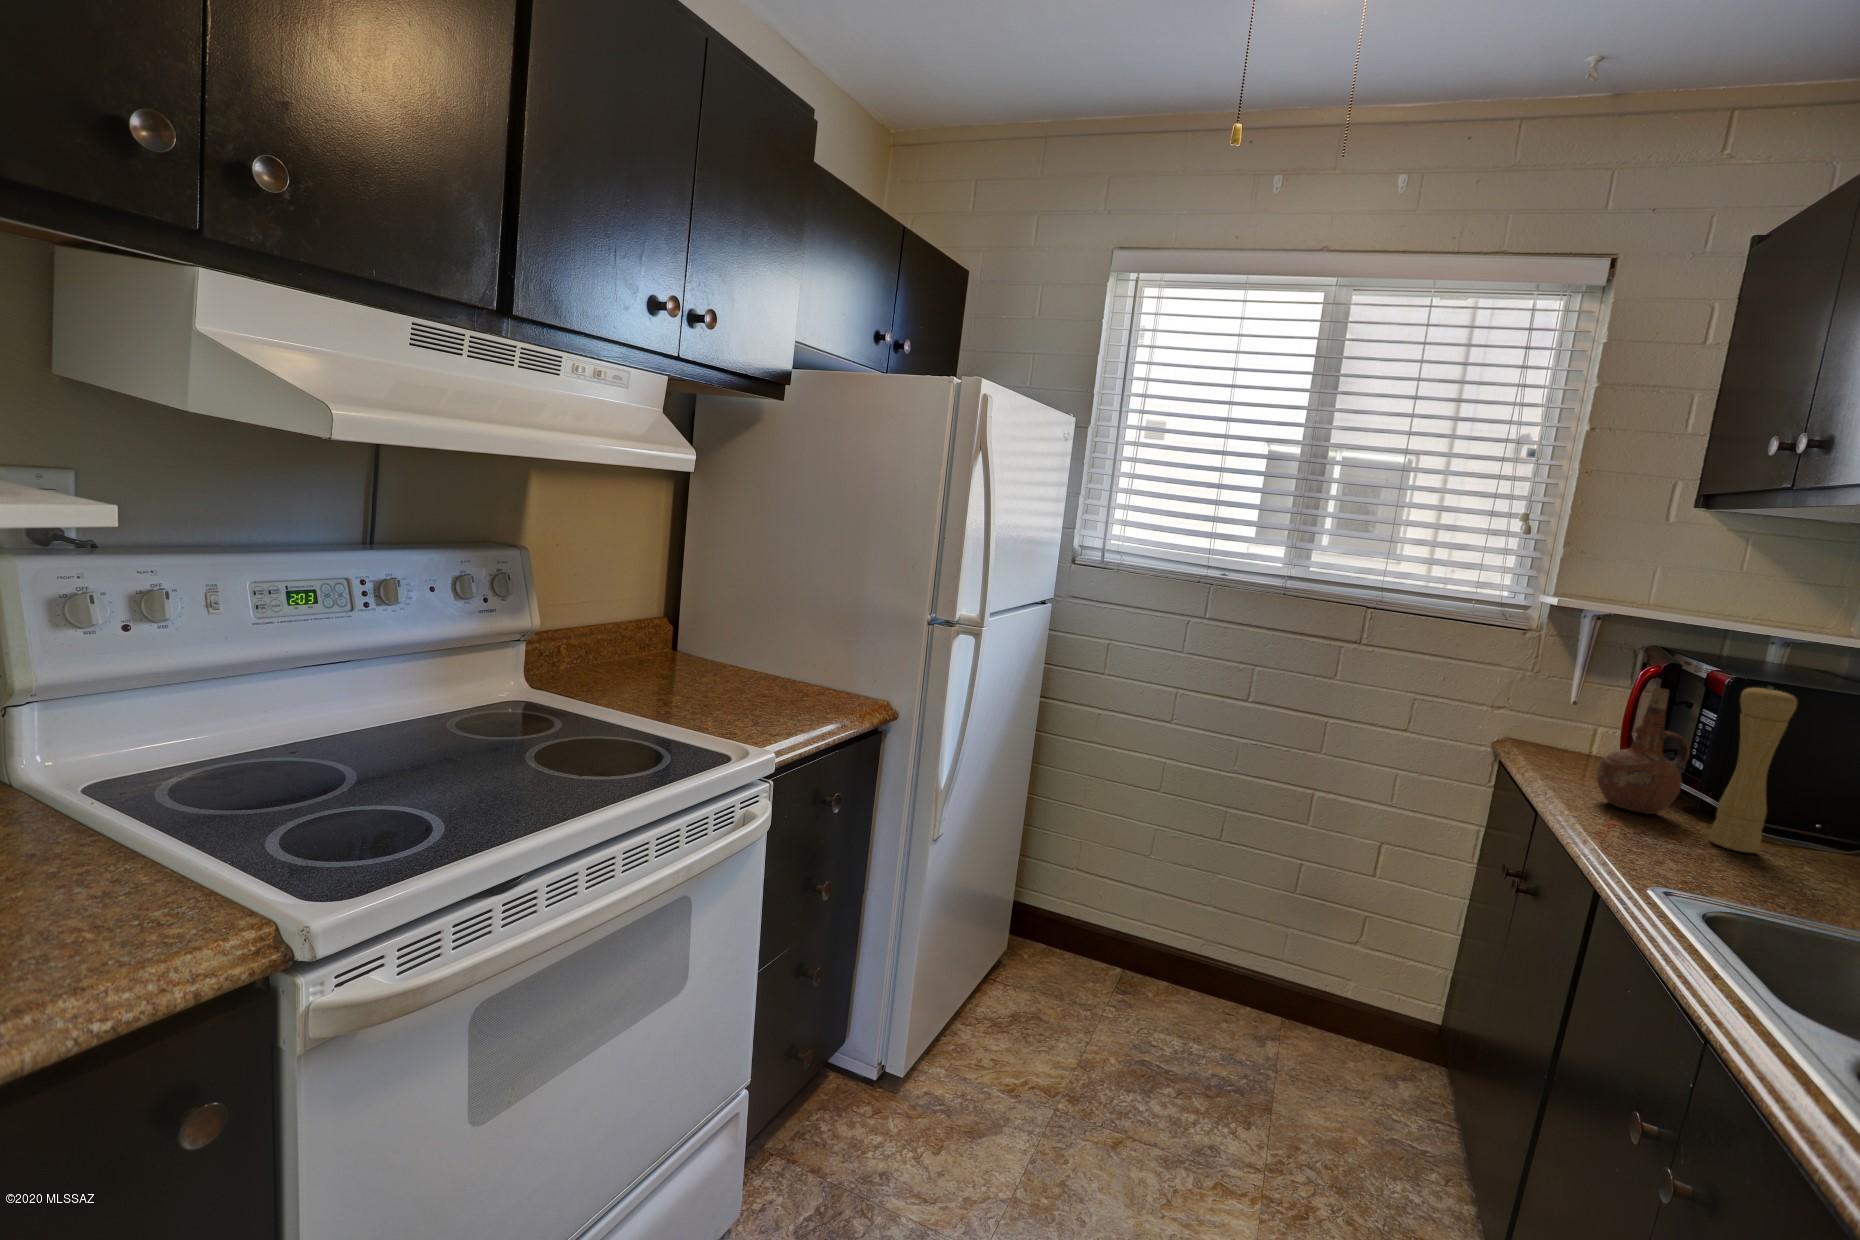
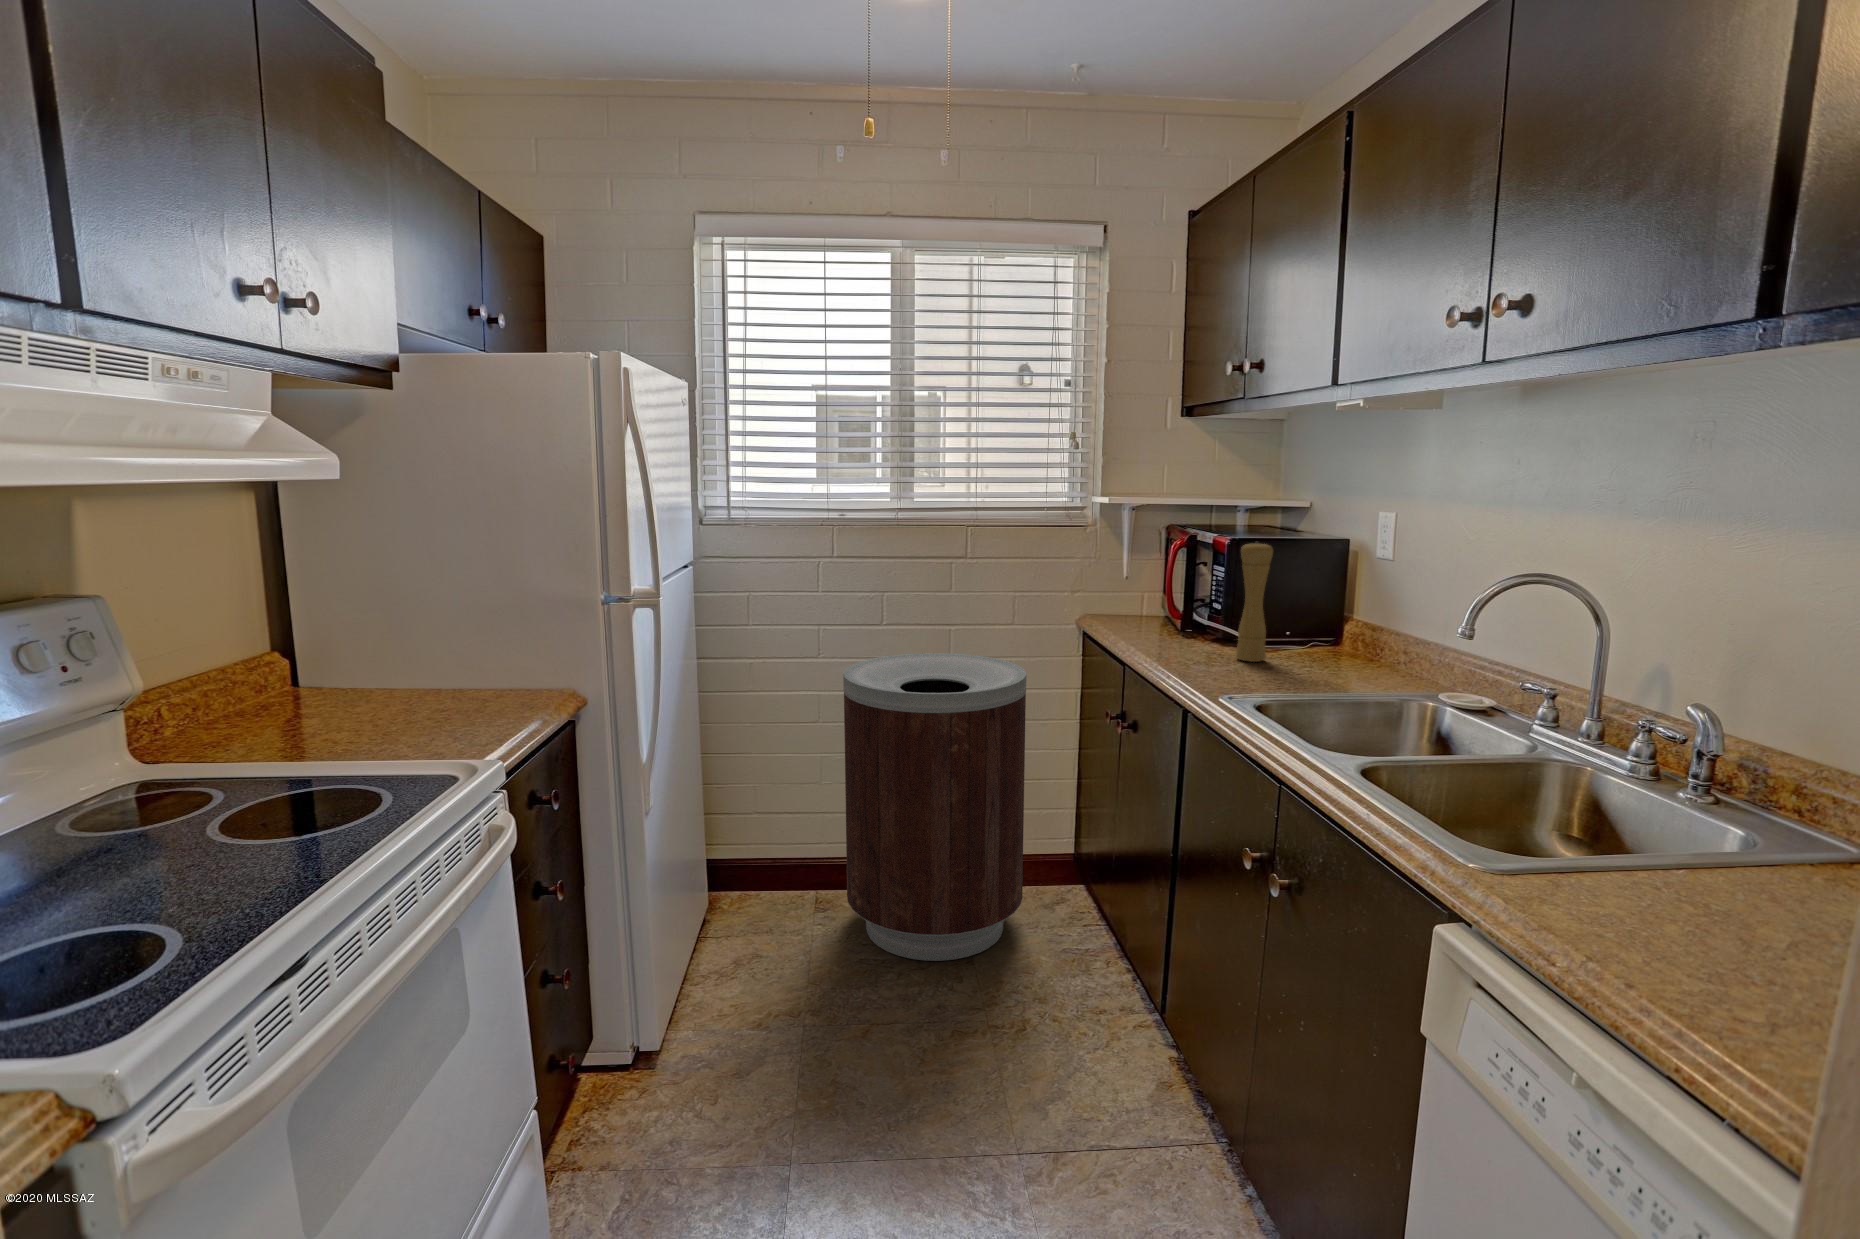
ceramic pitcher: present [1596,688,1690,814] -> none [1159,555,1213,649]
trash can: none [1142,735,1403,1104] -> present [843,653,1026,961]

